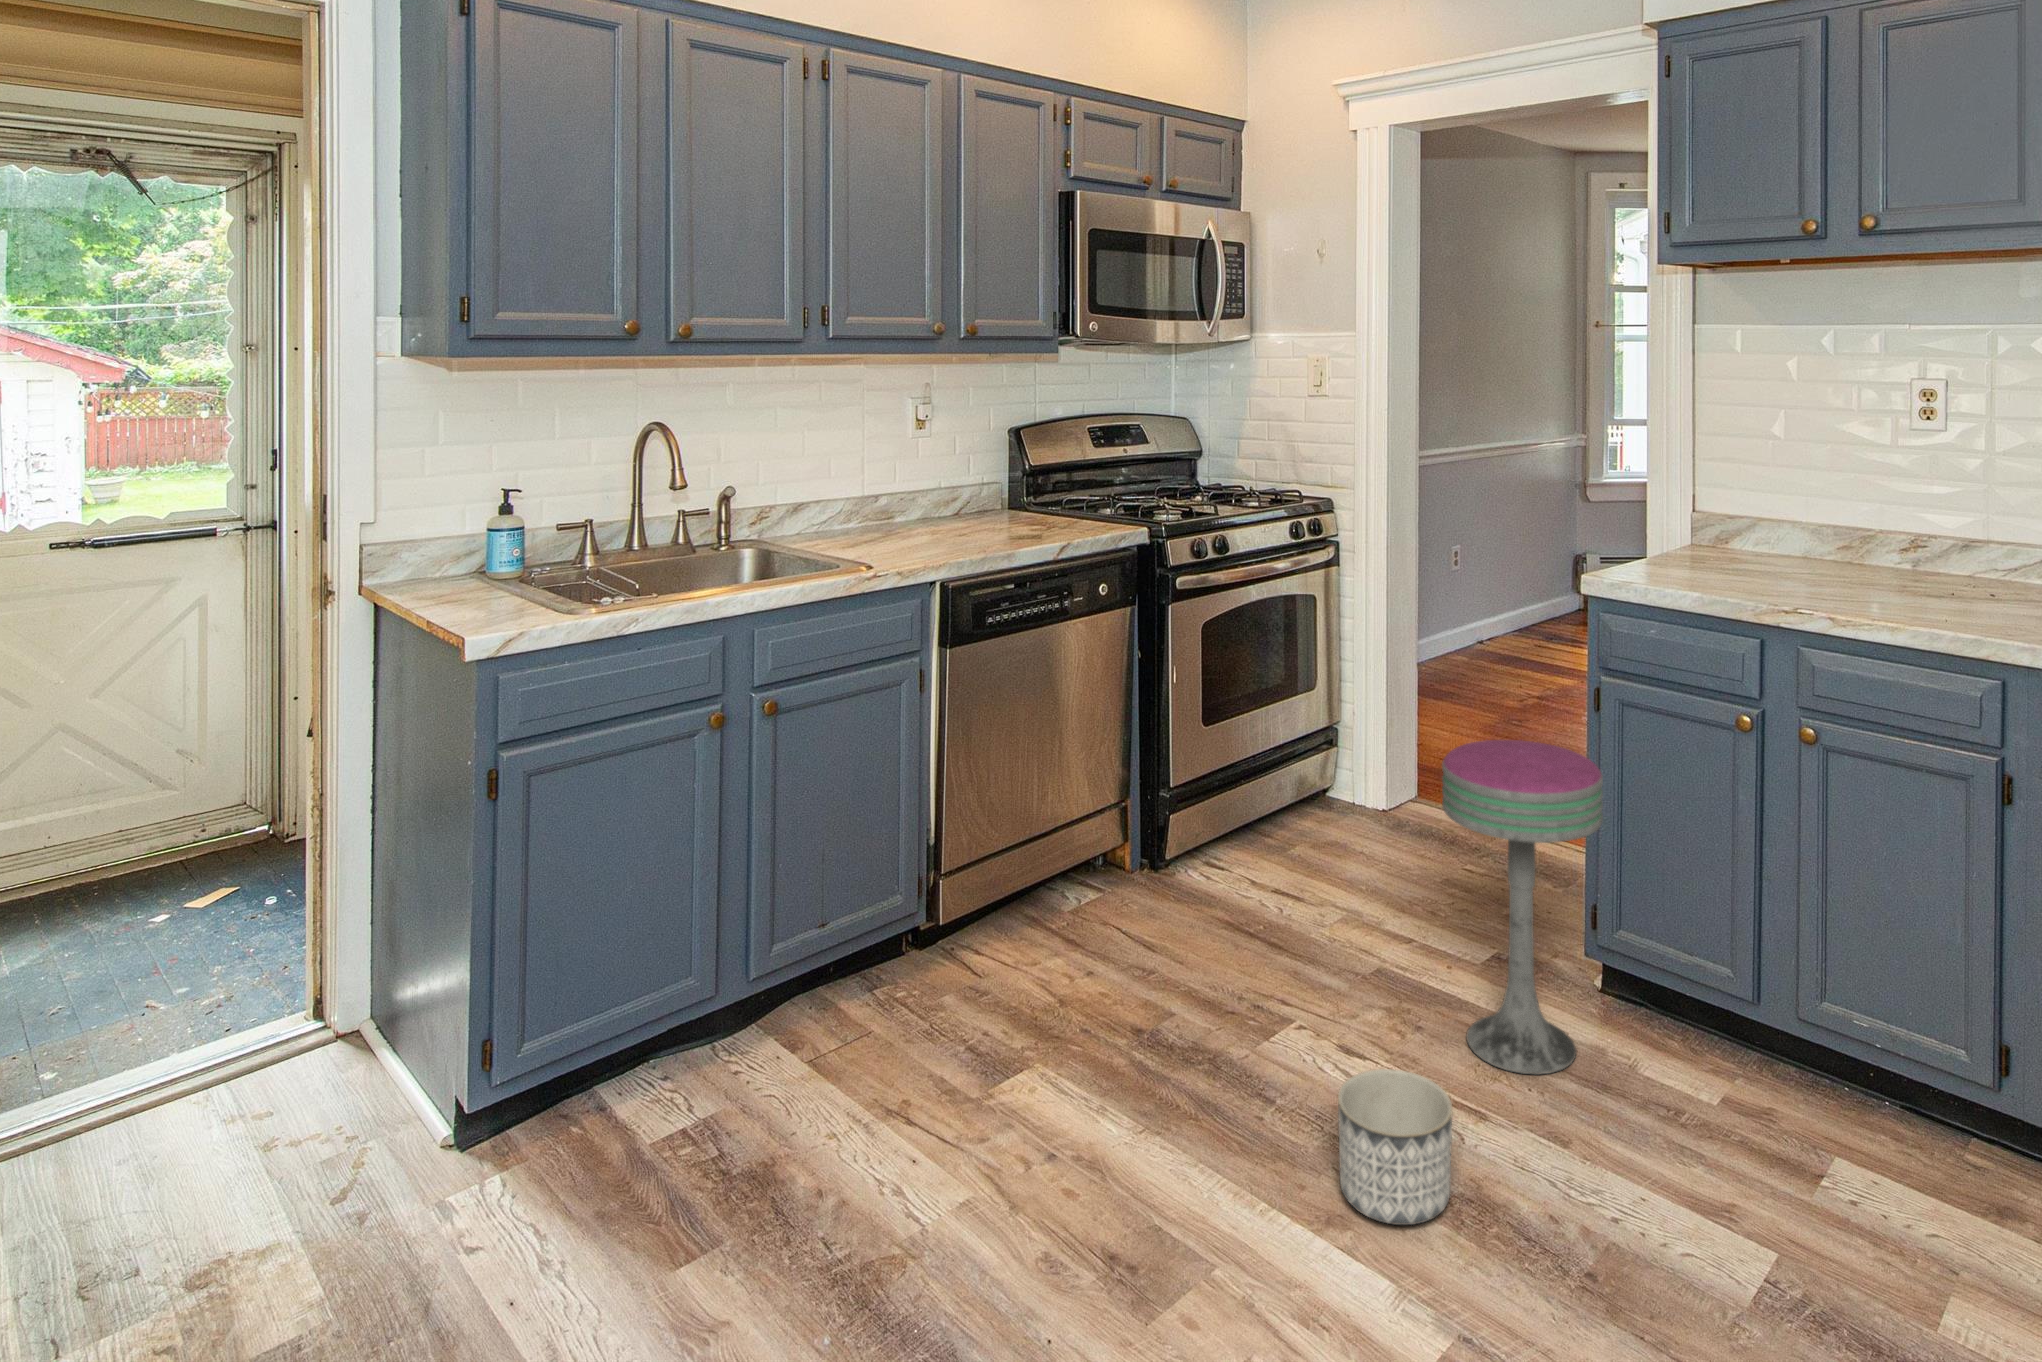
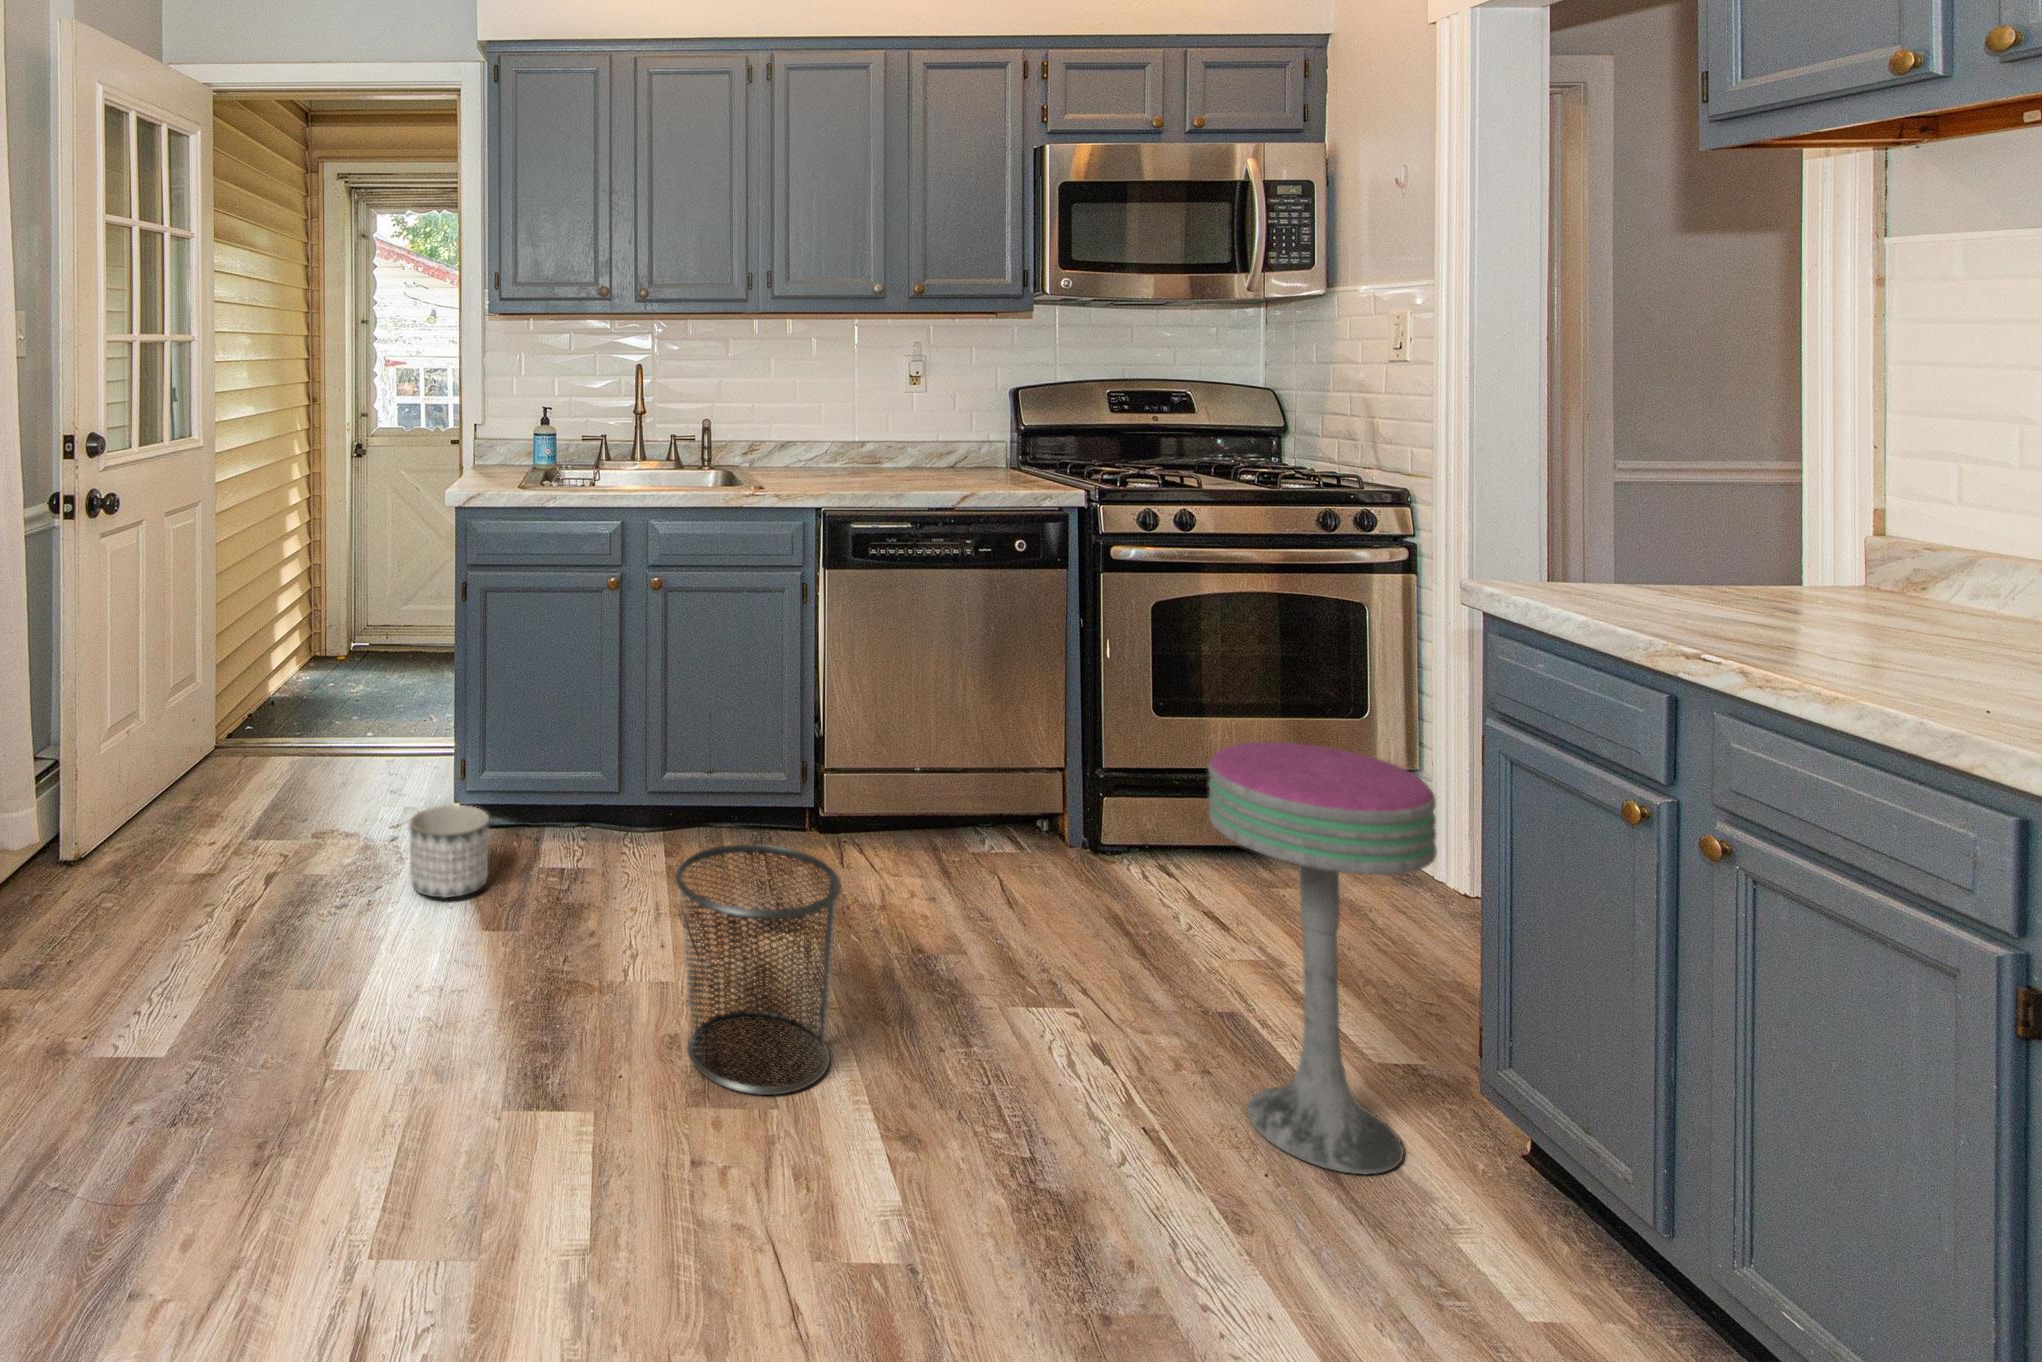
waste bin: none [1049,977,1231,1268] -> present [675,844,842,1095]
planter: present [1338,1069,1452,1225] -> present [409,805,489,898]

